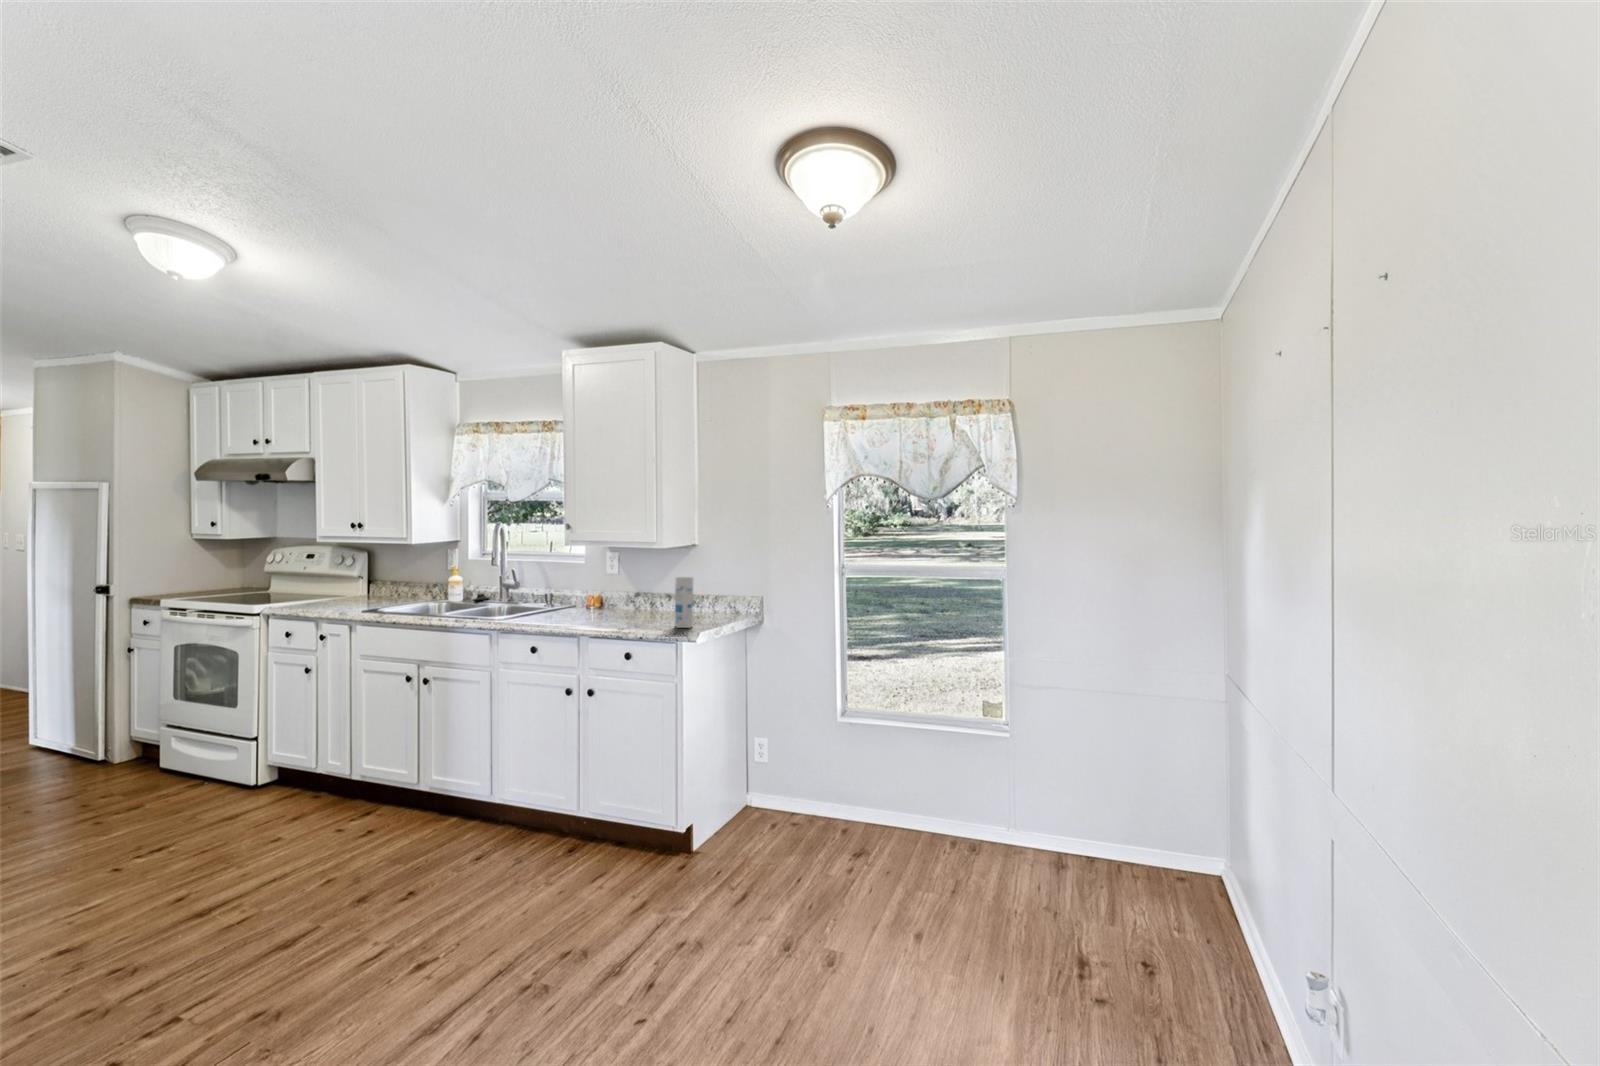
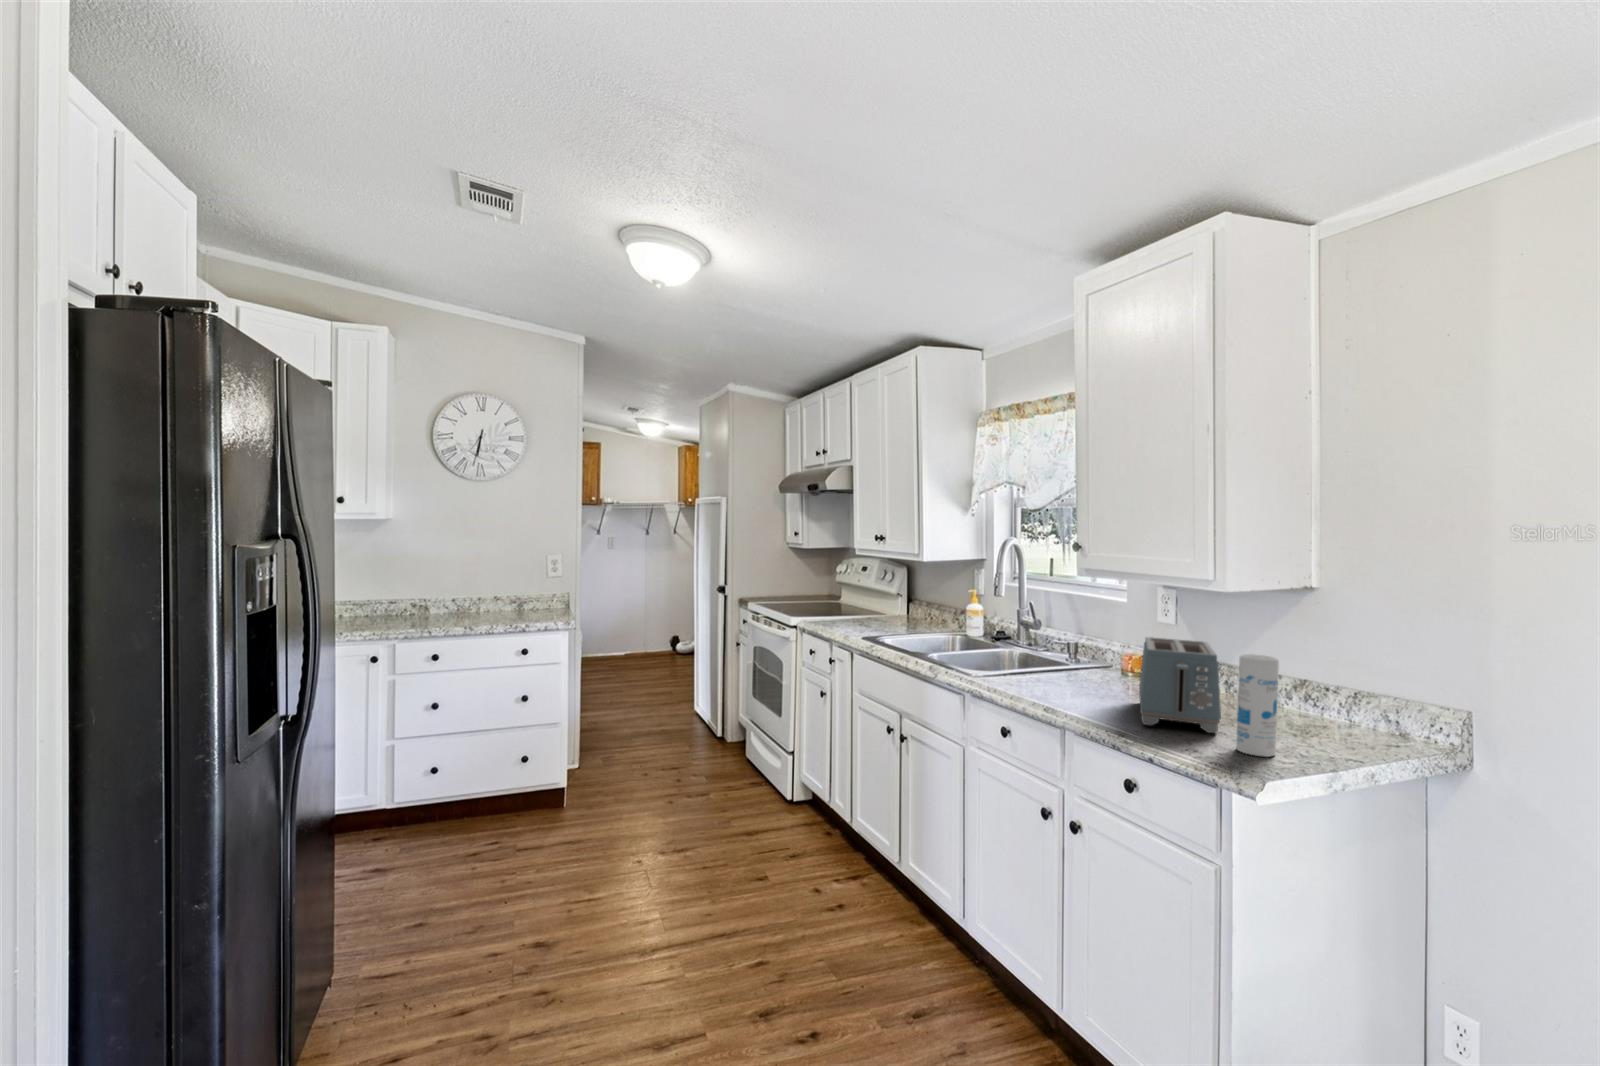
toaster: none [610,578,664,625] -> present [1139,637,1221,733]

